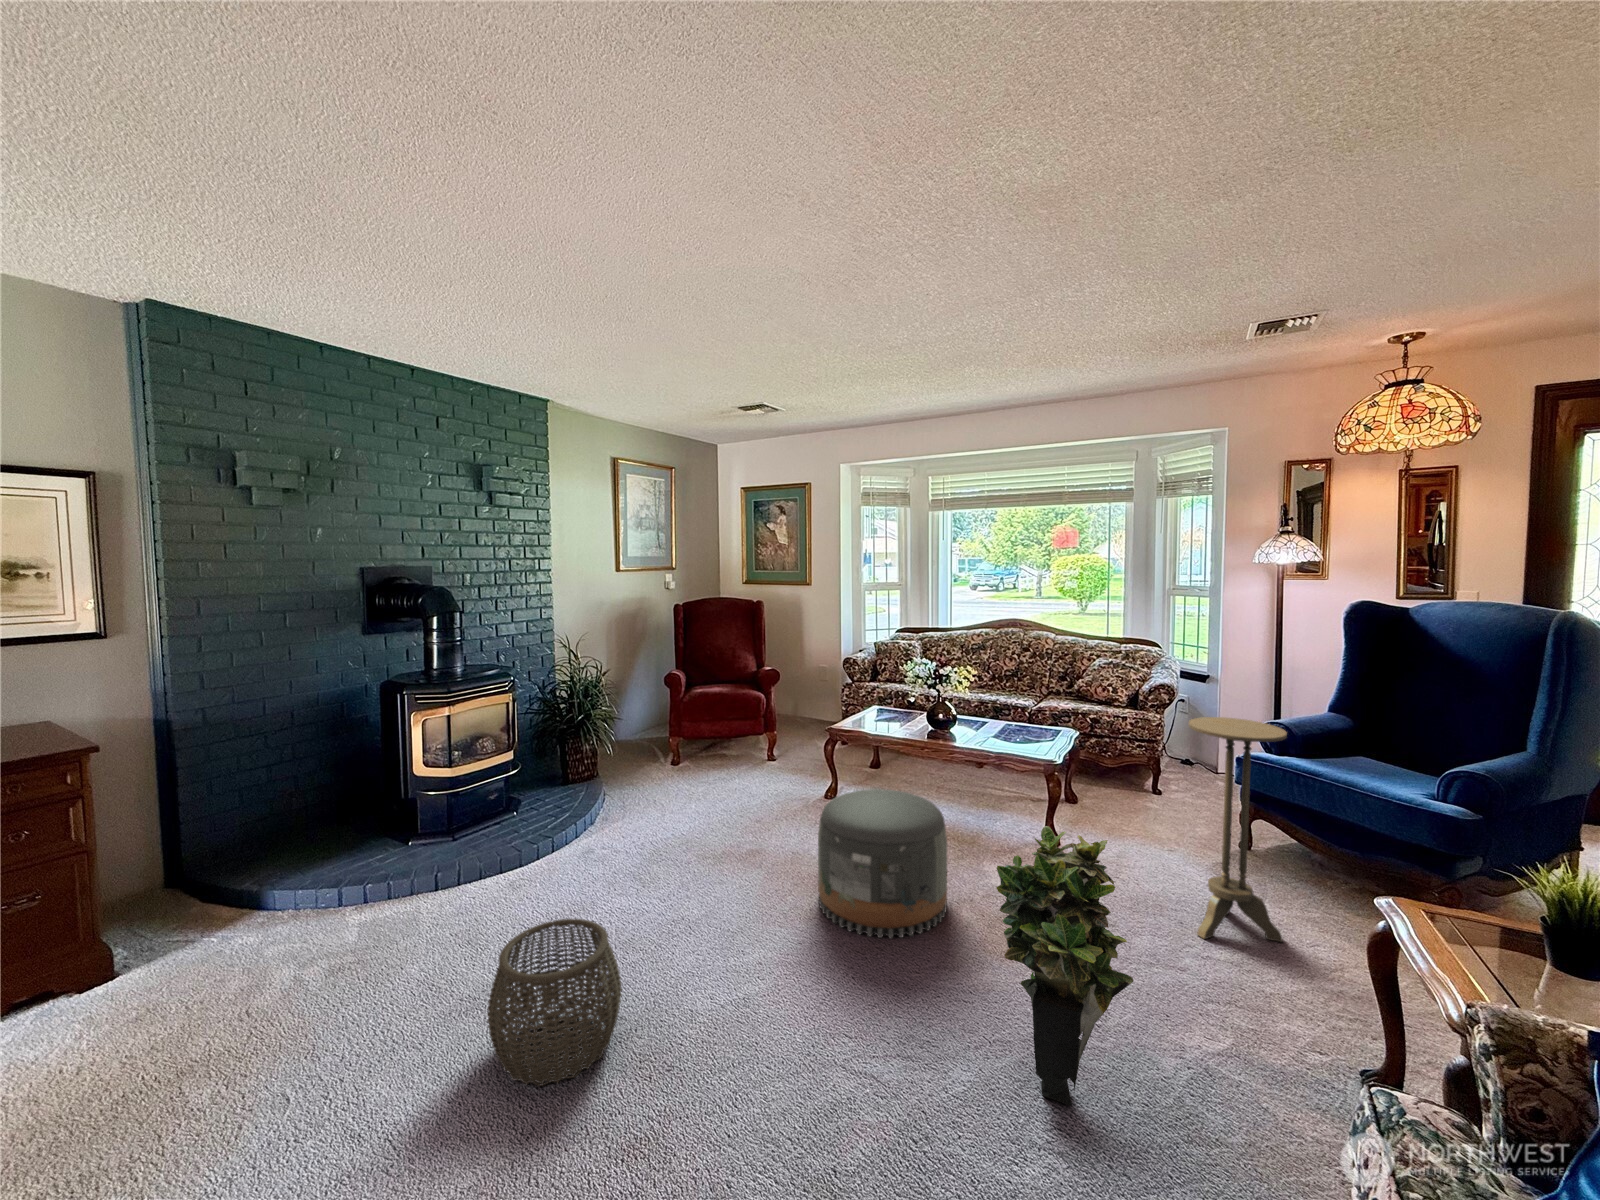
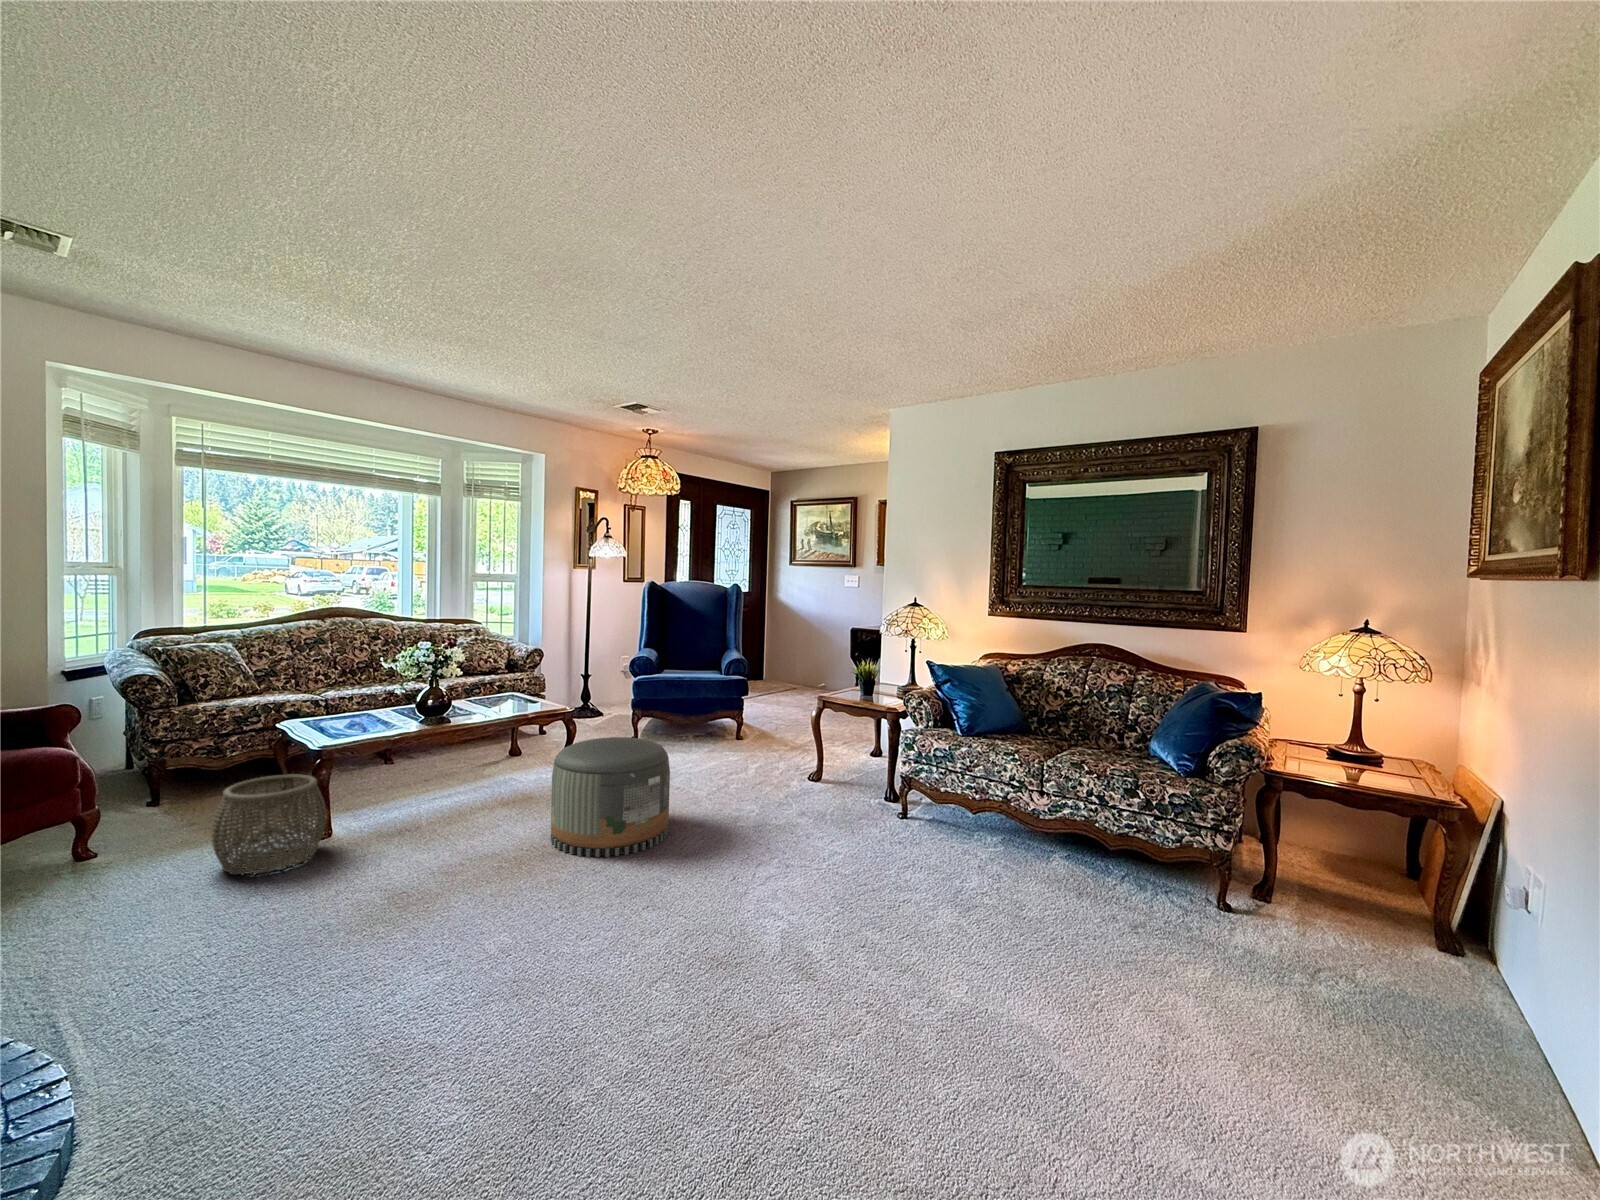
side table: present [1189,717,1287,942] -> none [696,642,744,769]
potted plant: present [997,826,1134,1106] -> none [772,691,847,824]
woven basket: present [487,919,622,1086] -> present [211,774,326,875]

